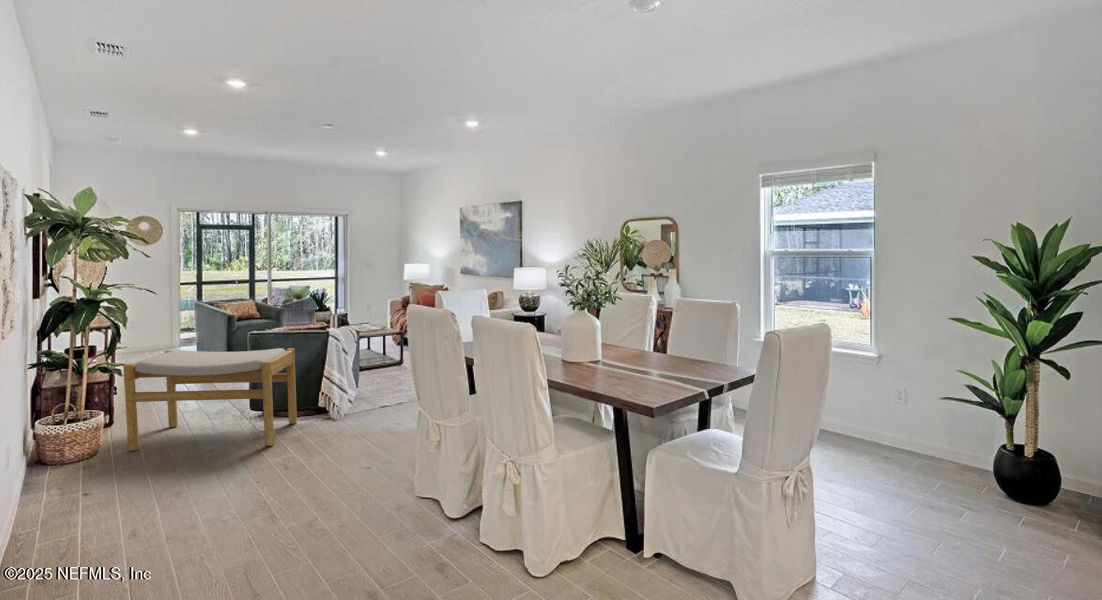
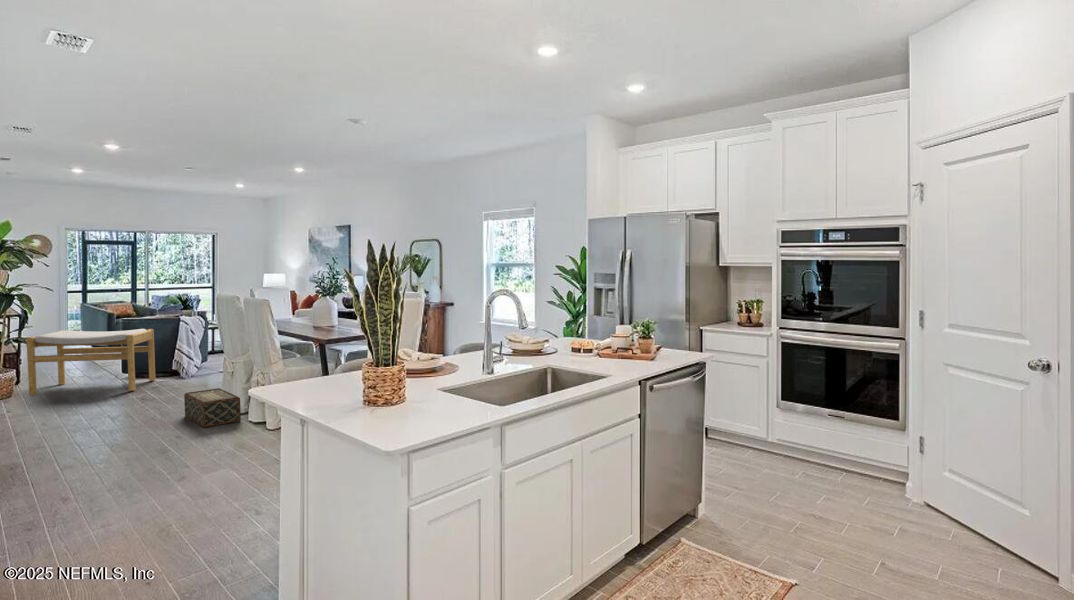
woven basket: none [365,467,466,558] -> present [184,388,241,427]

